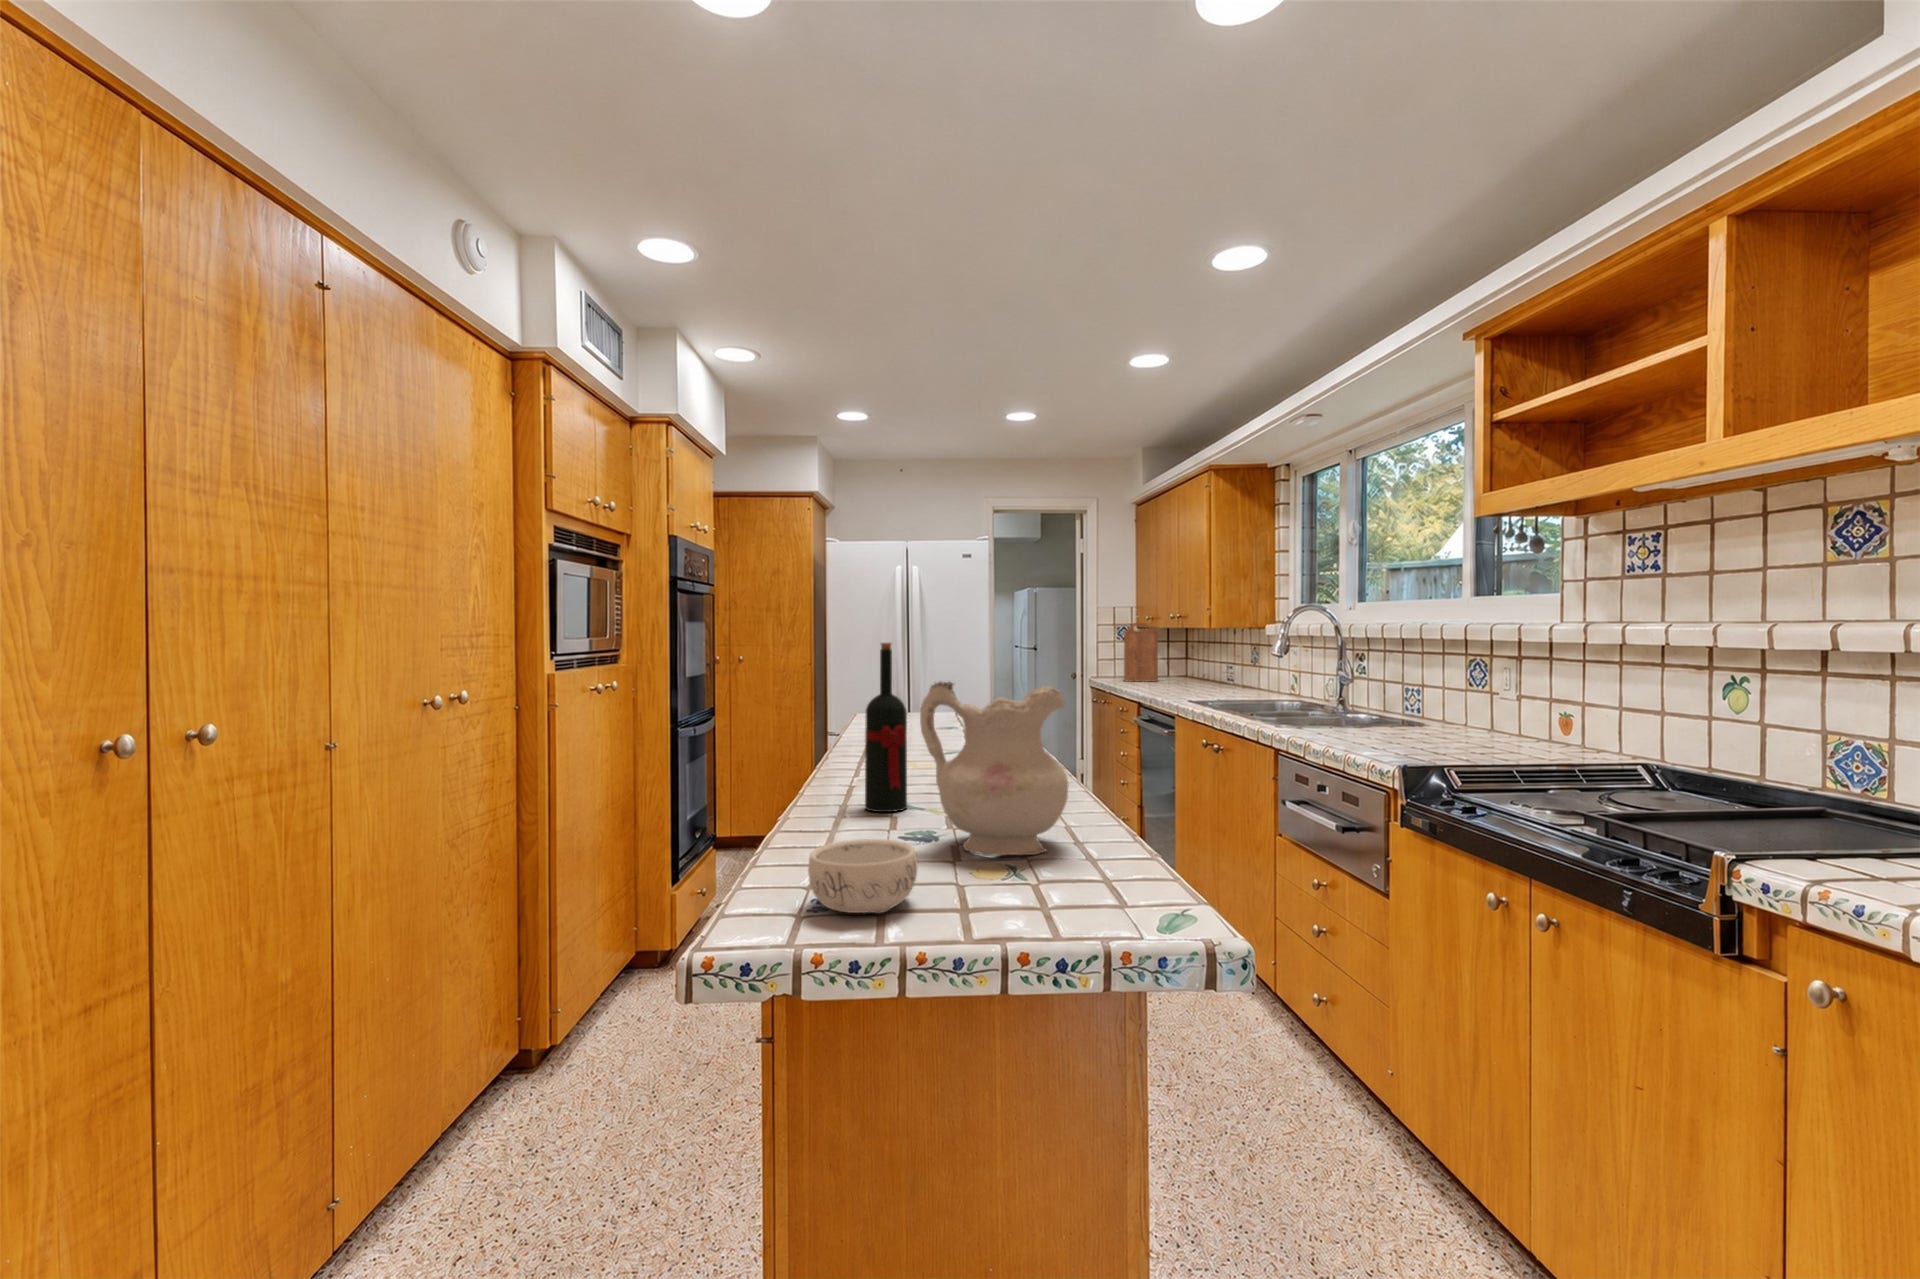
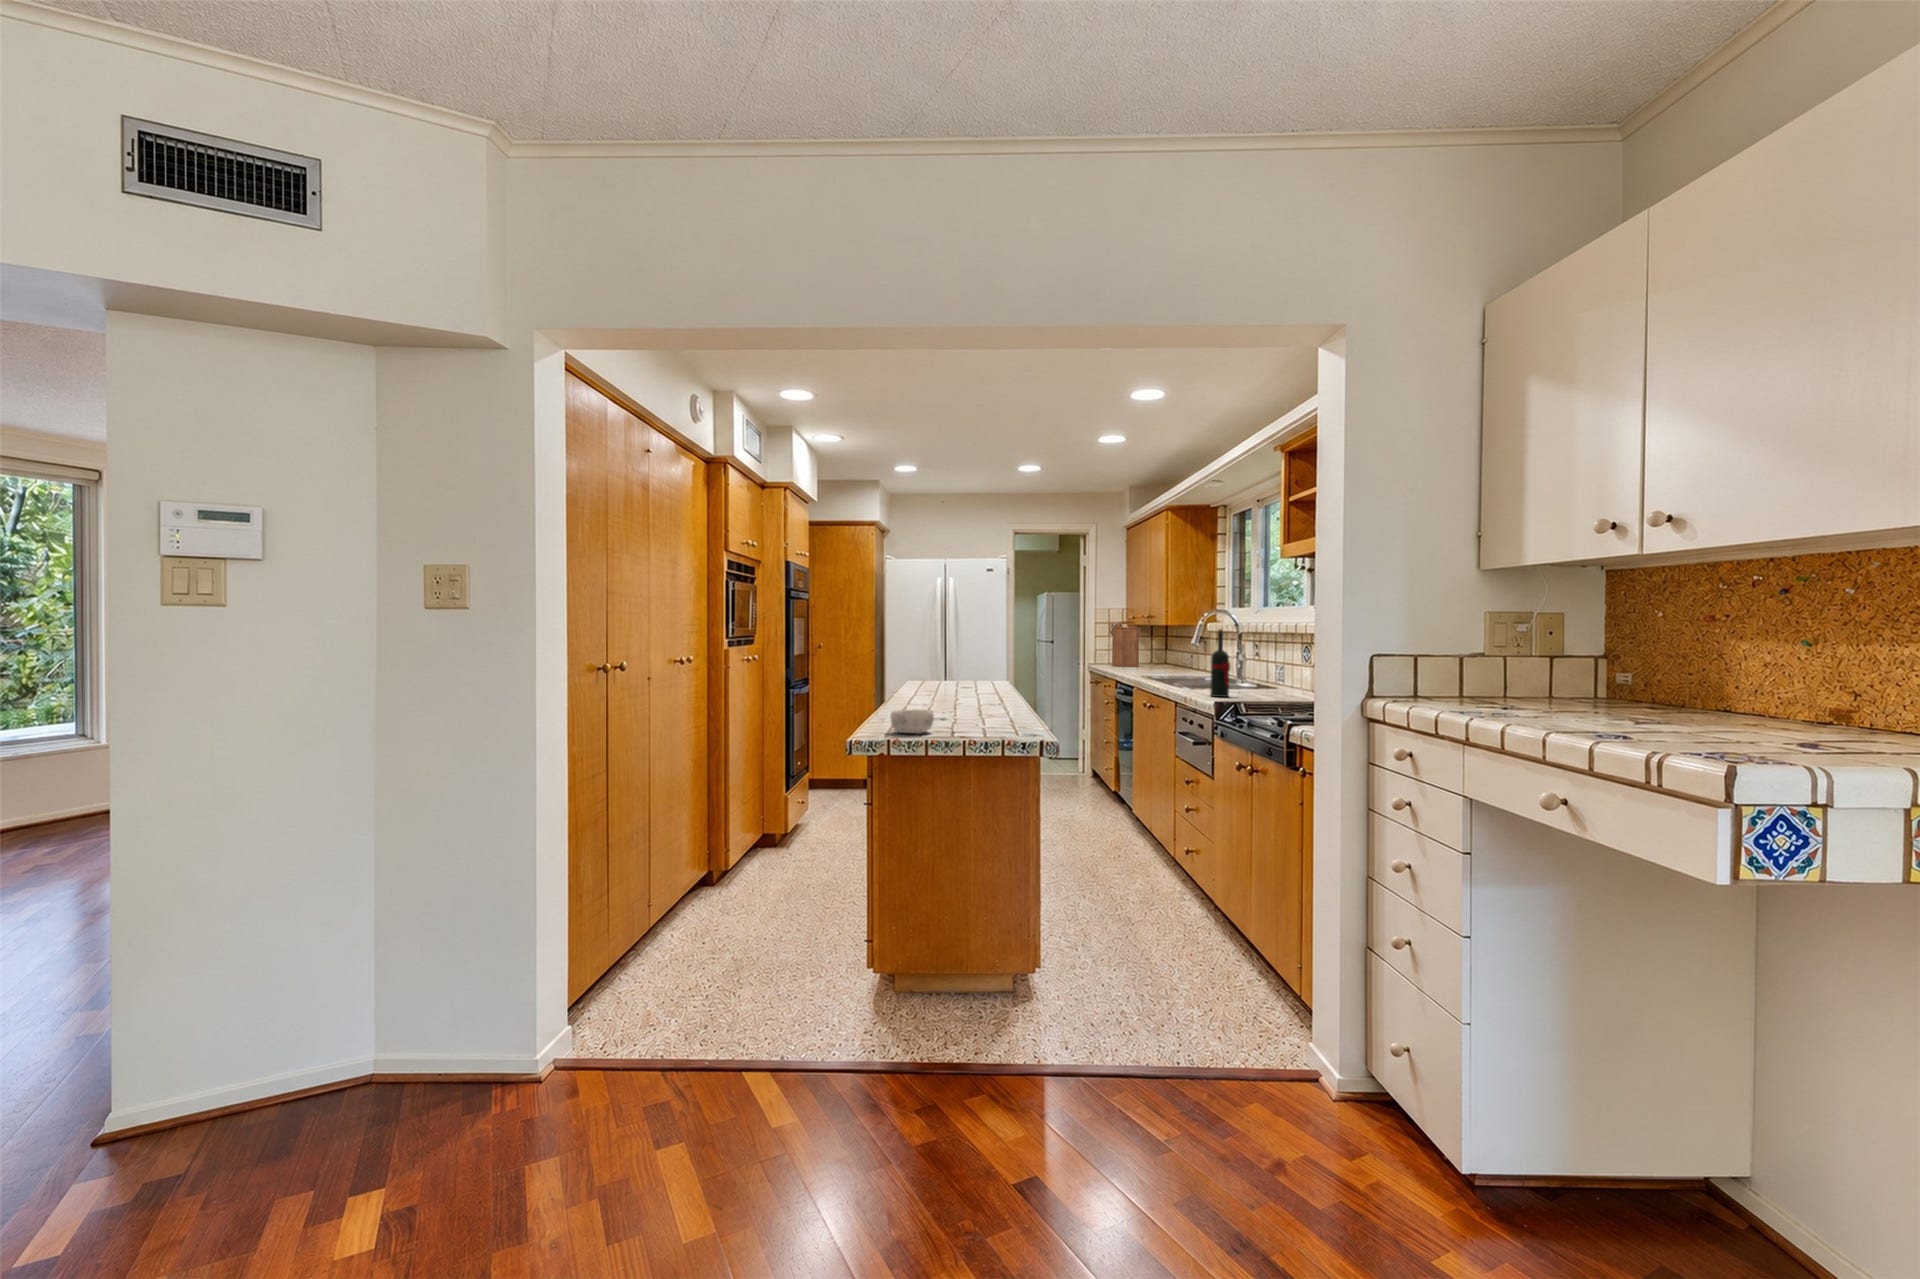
wine bottle: present [865,643,907,812] -> present [1210,629,1230,697]
ceramic pitcher: present [920,681,1069,856] -> none [938,646,1005,724]

